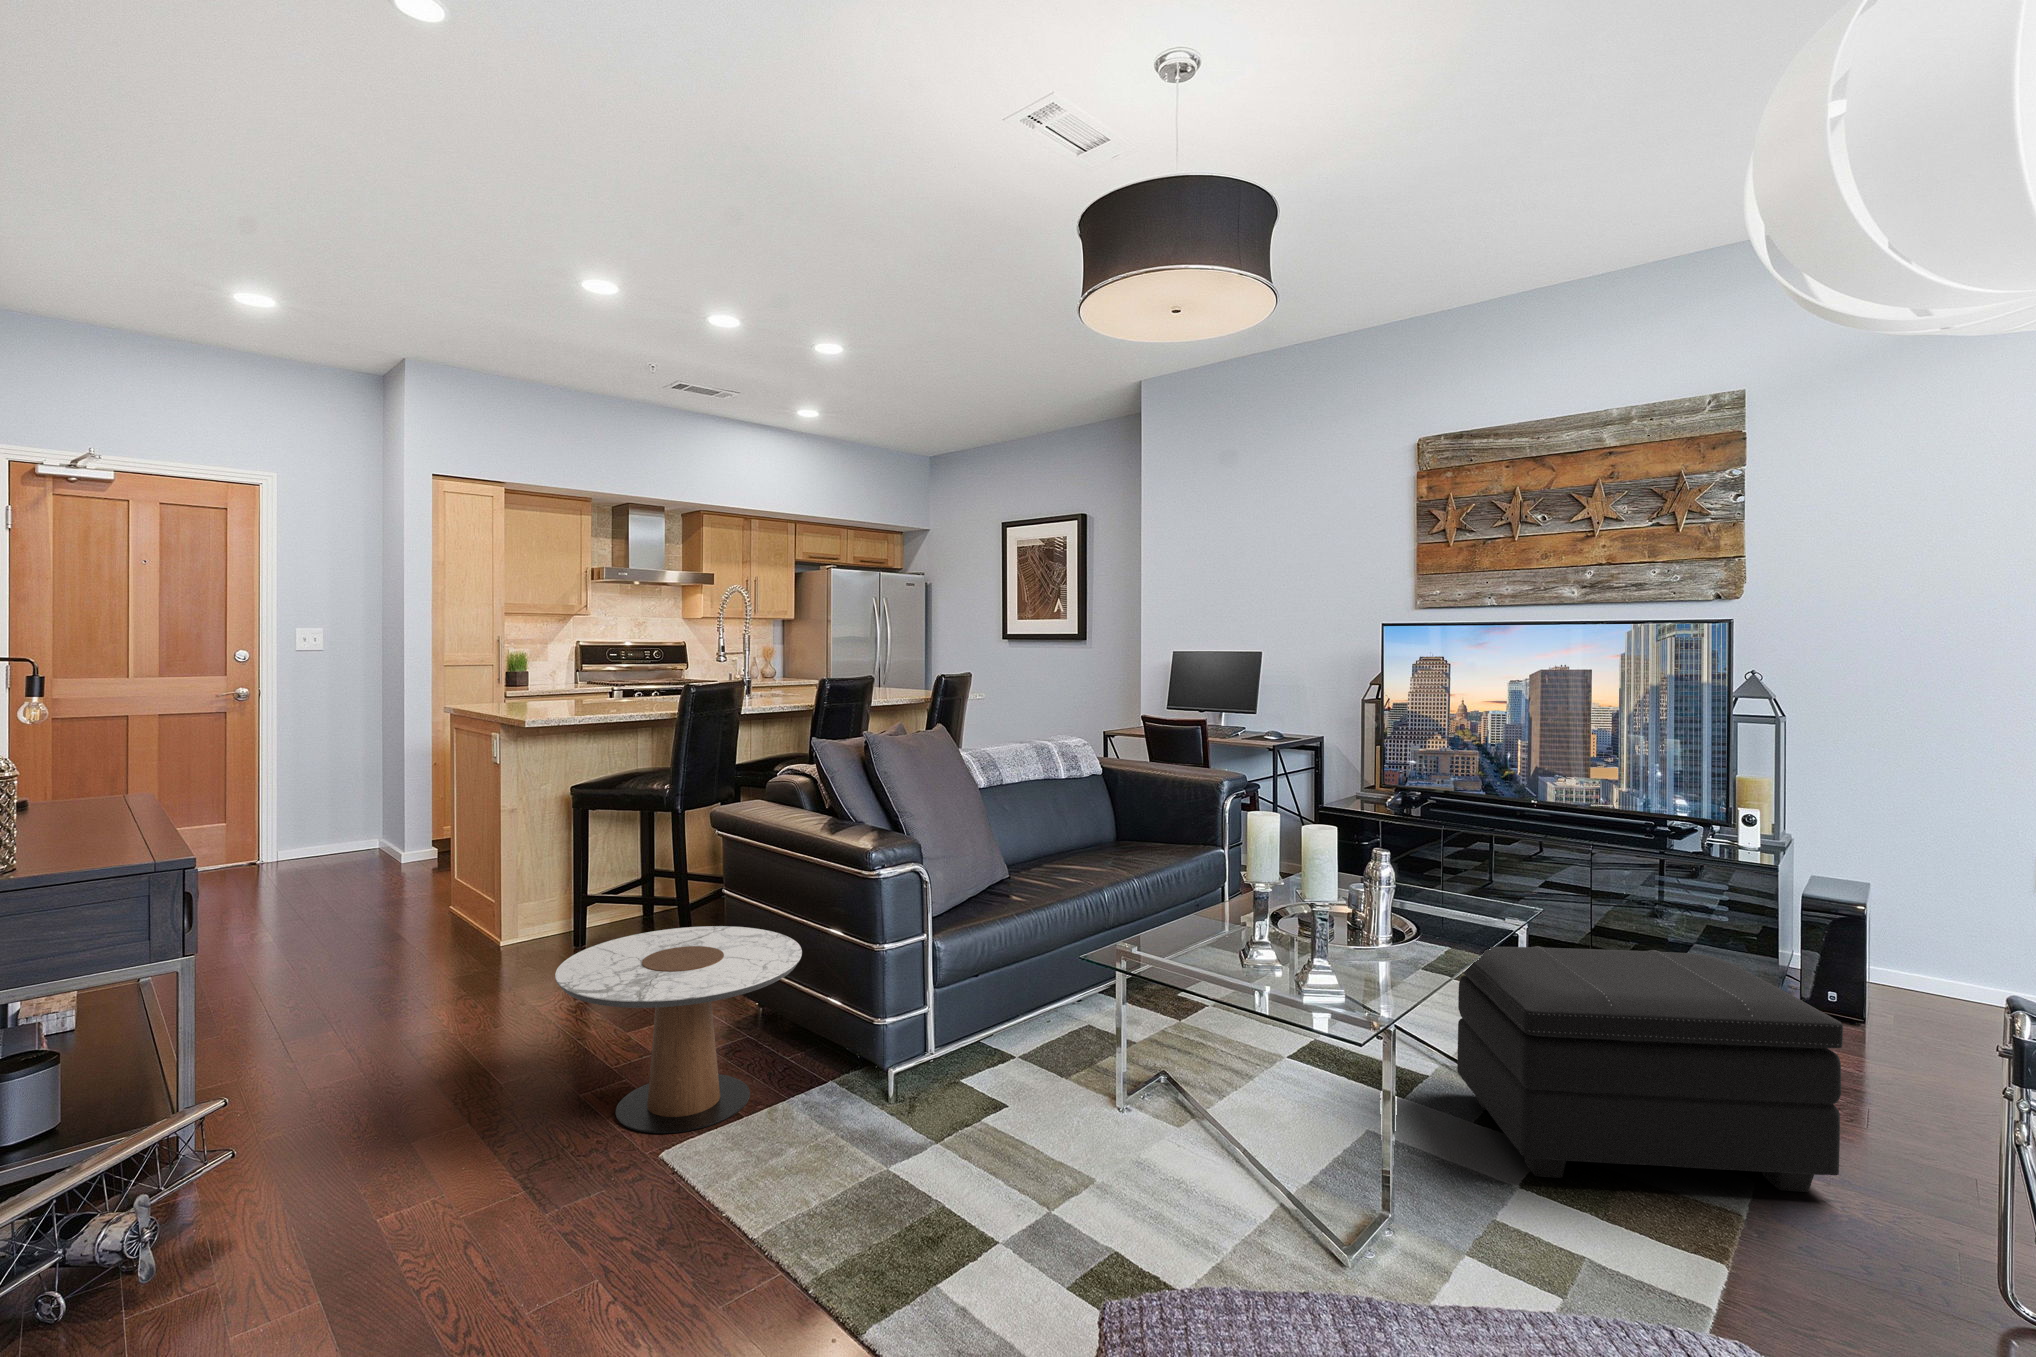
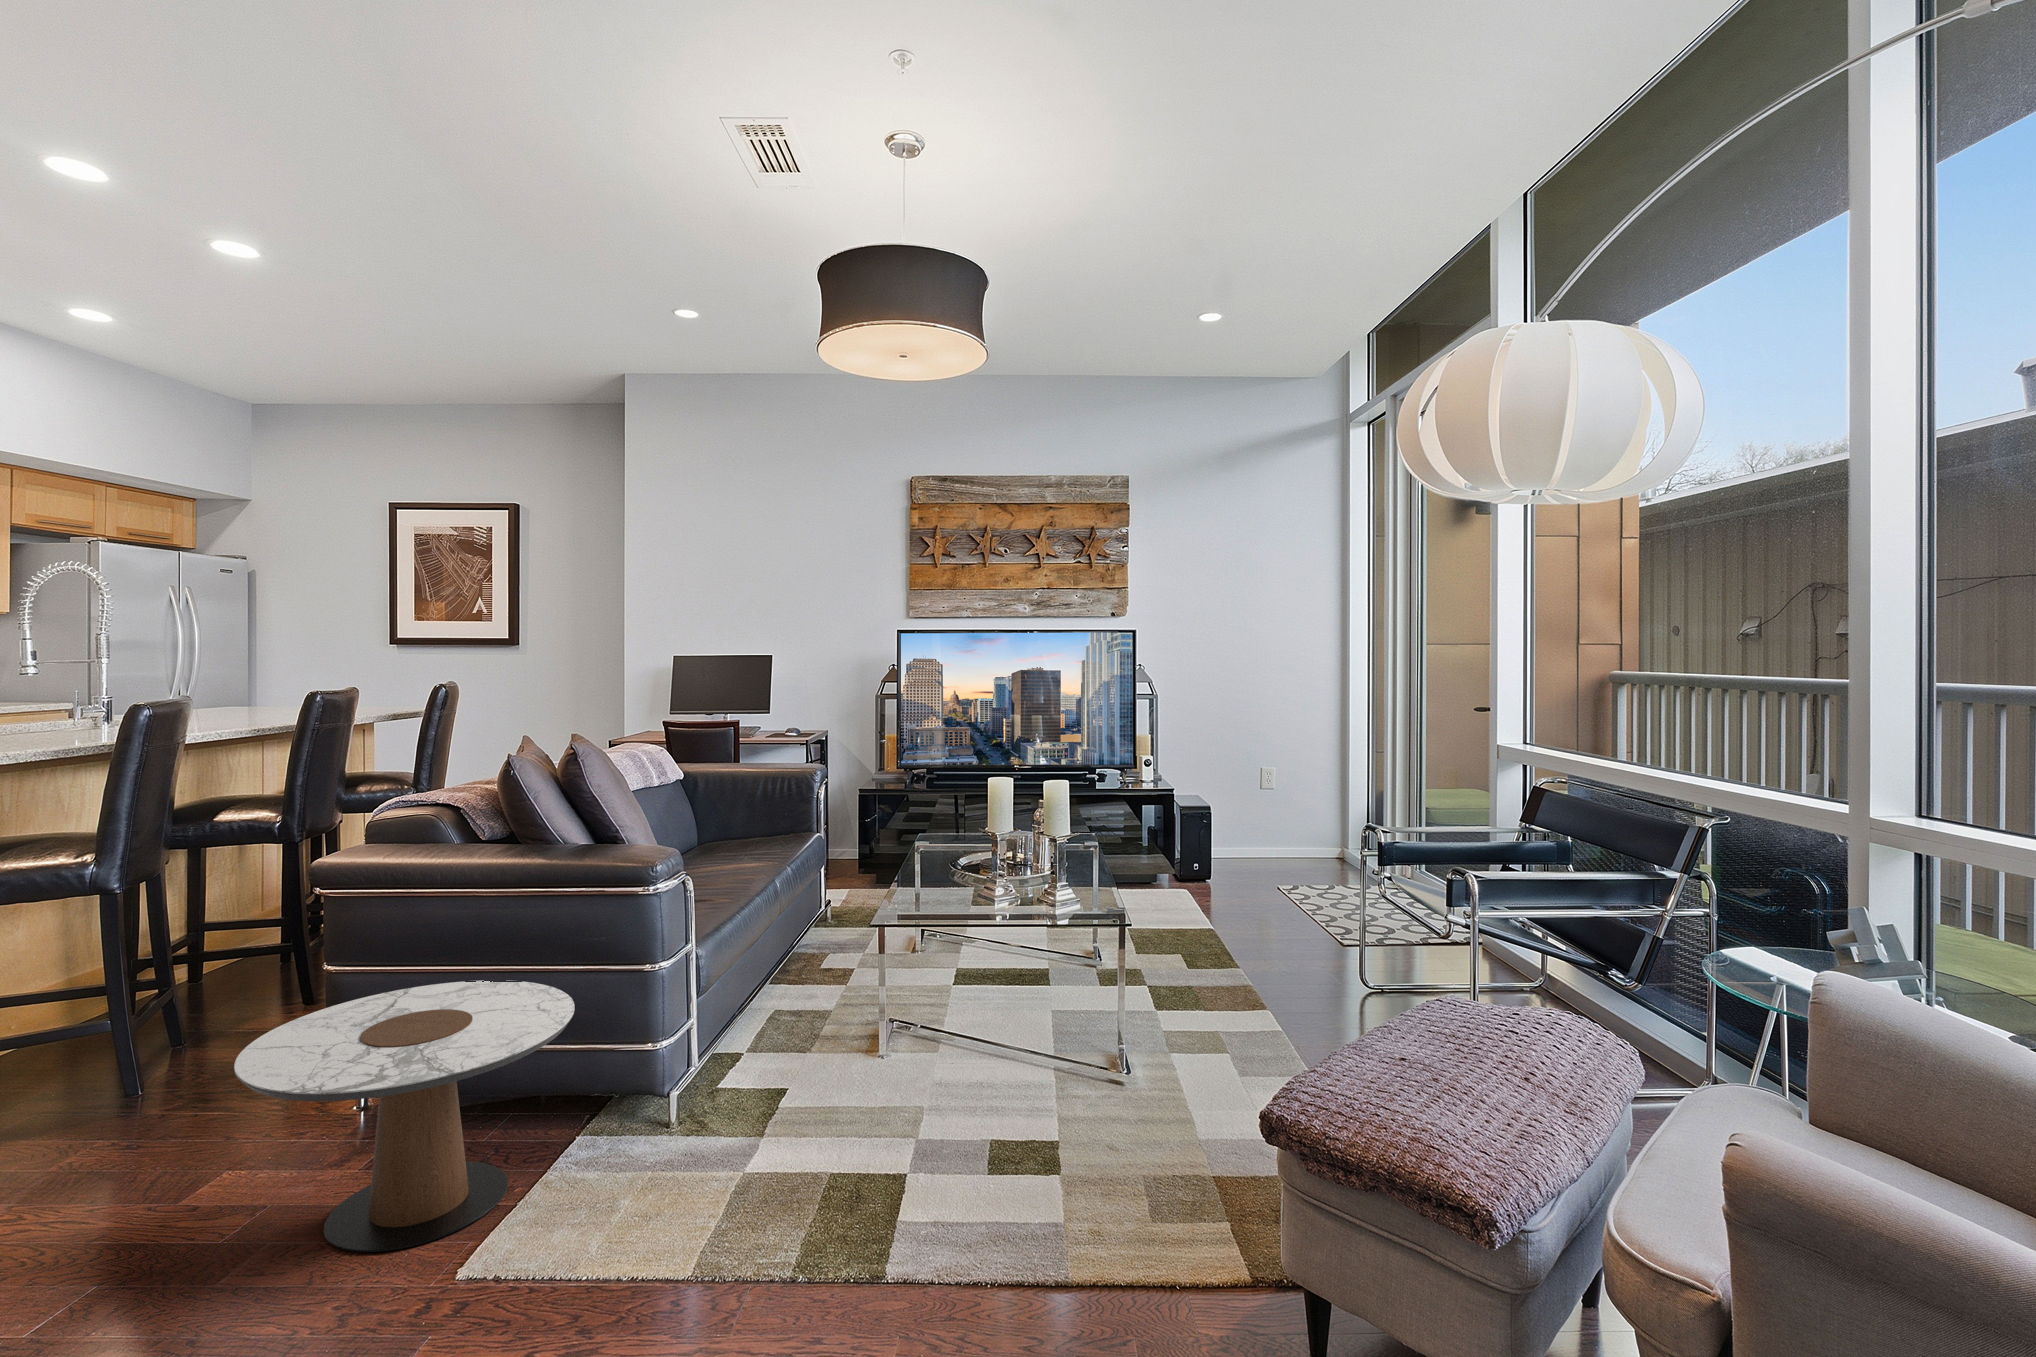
footstool: present [1457,946,1843,1192] -> none [1081,850,1299,1012]

